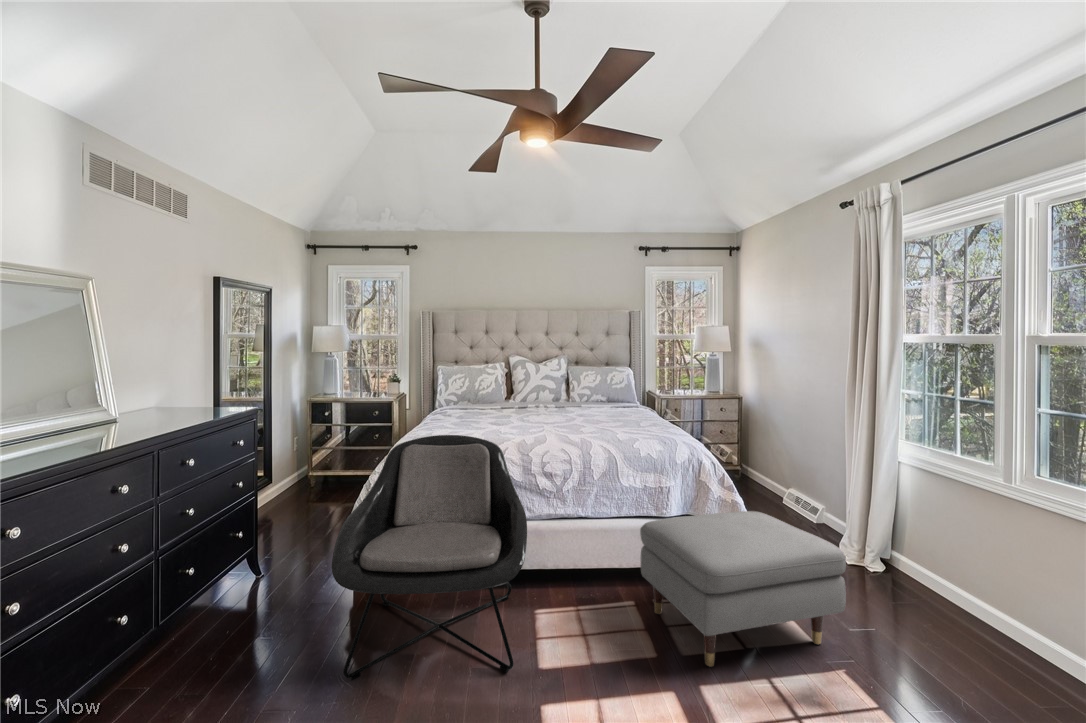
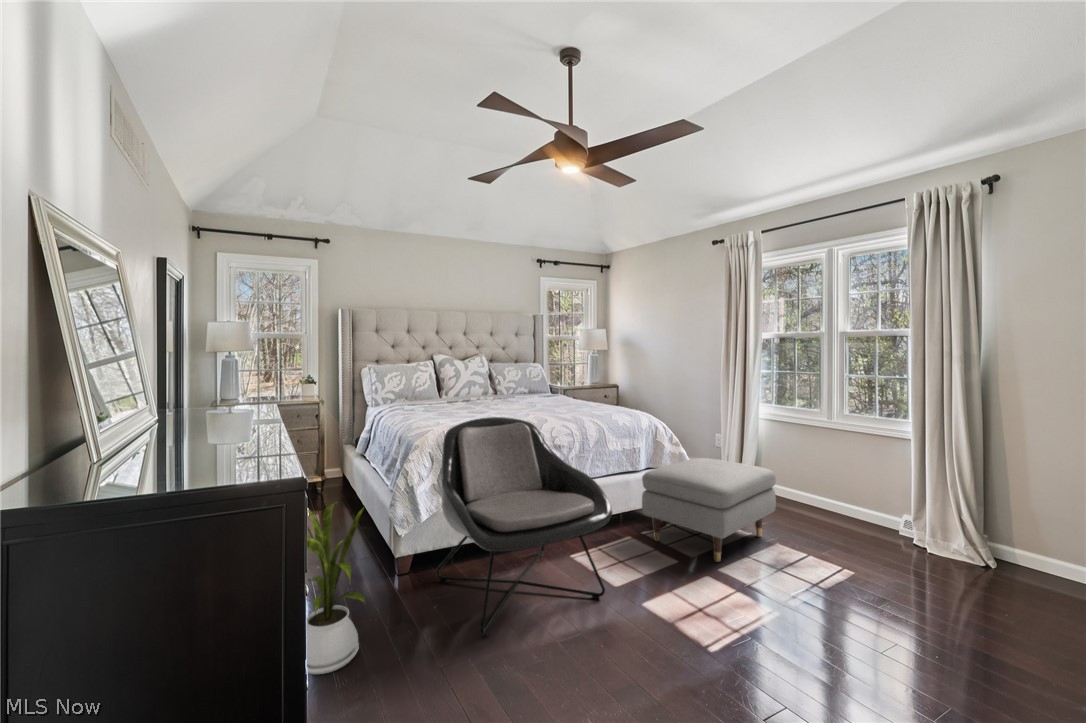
house plant: none [146,508,267,671] -> present [306,502,365,674]

